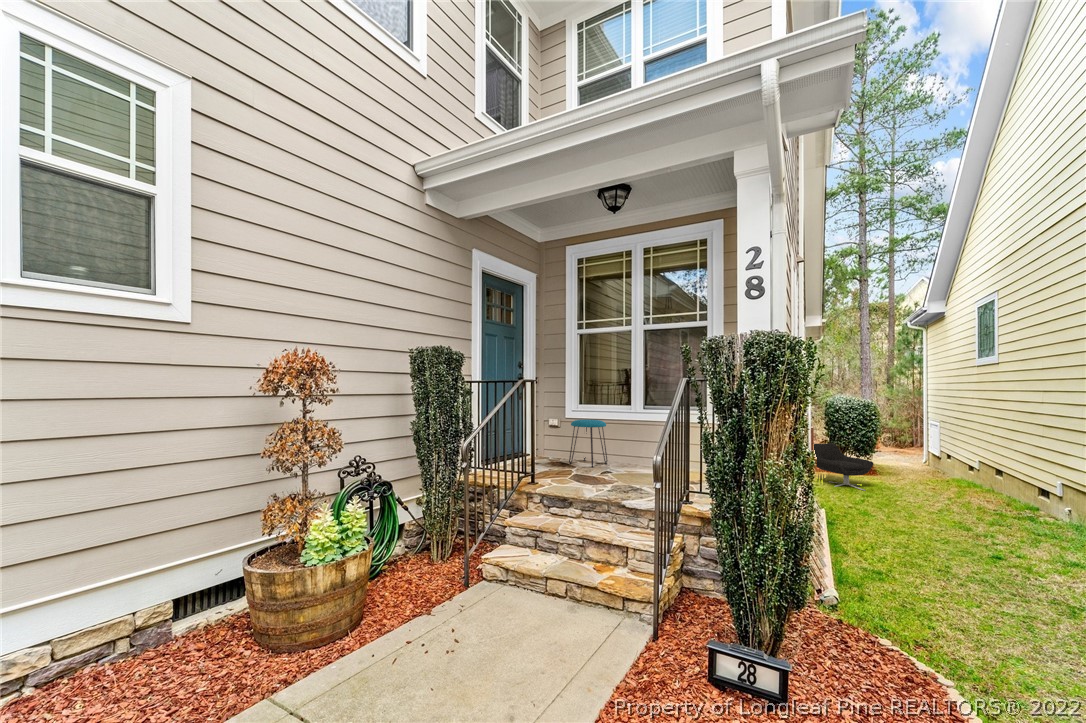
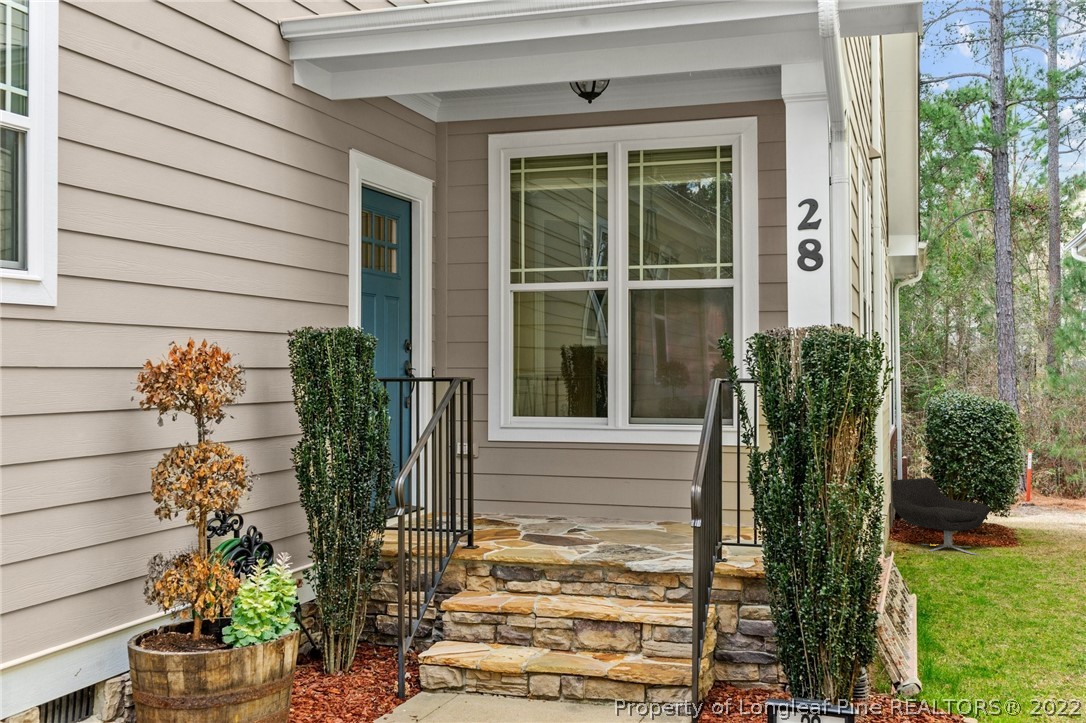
stool: present [569,420,608,467] -> none [512,446,575,524]

